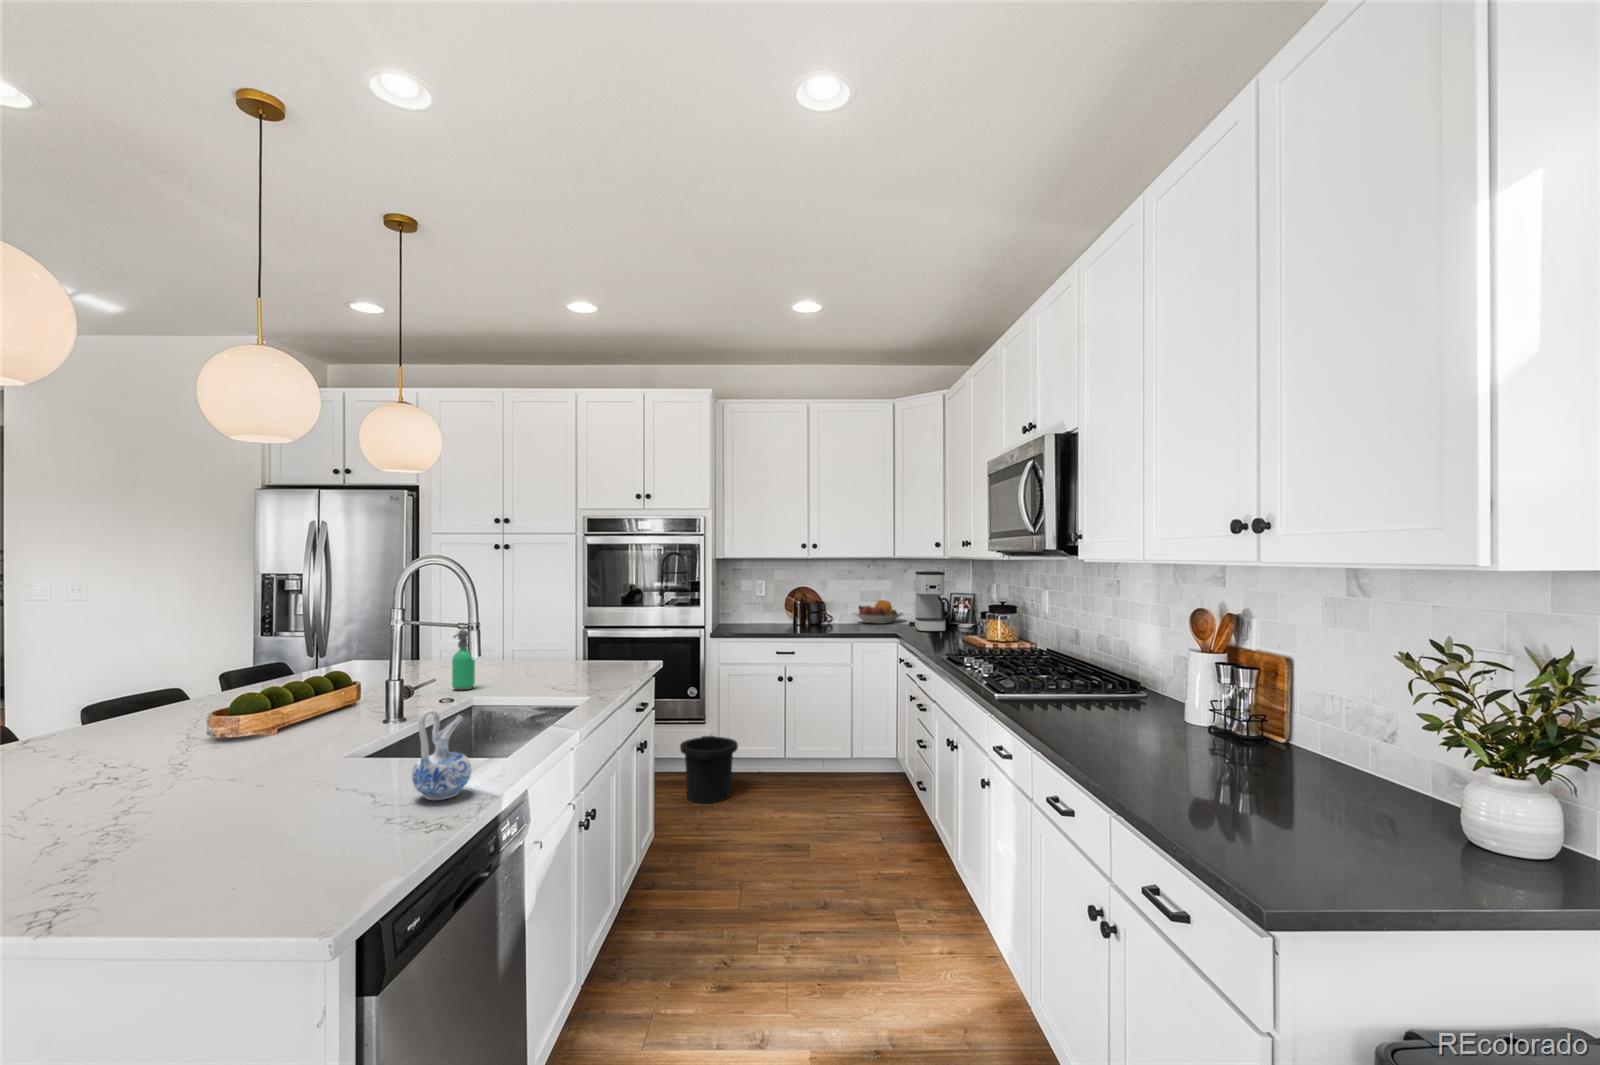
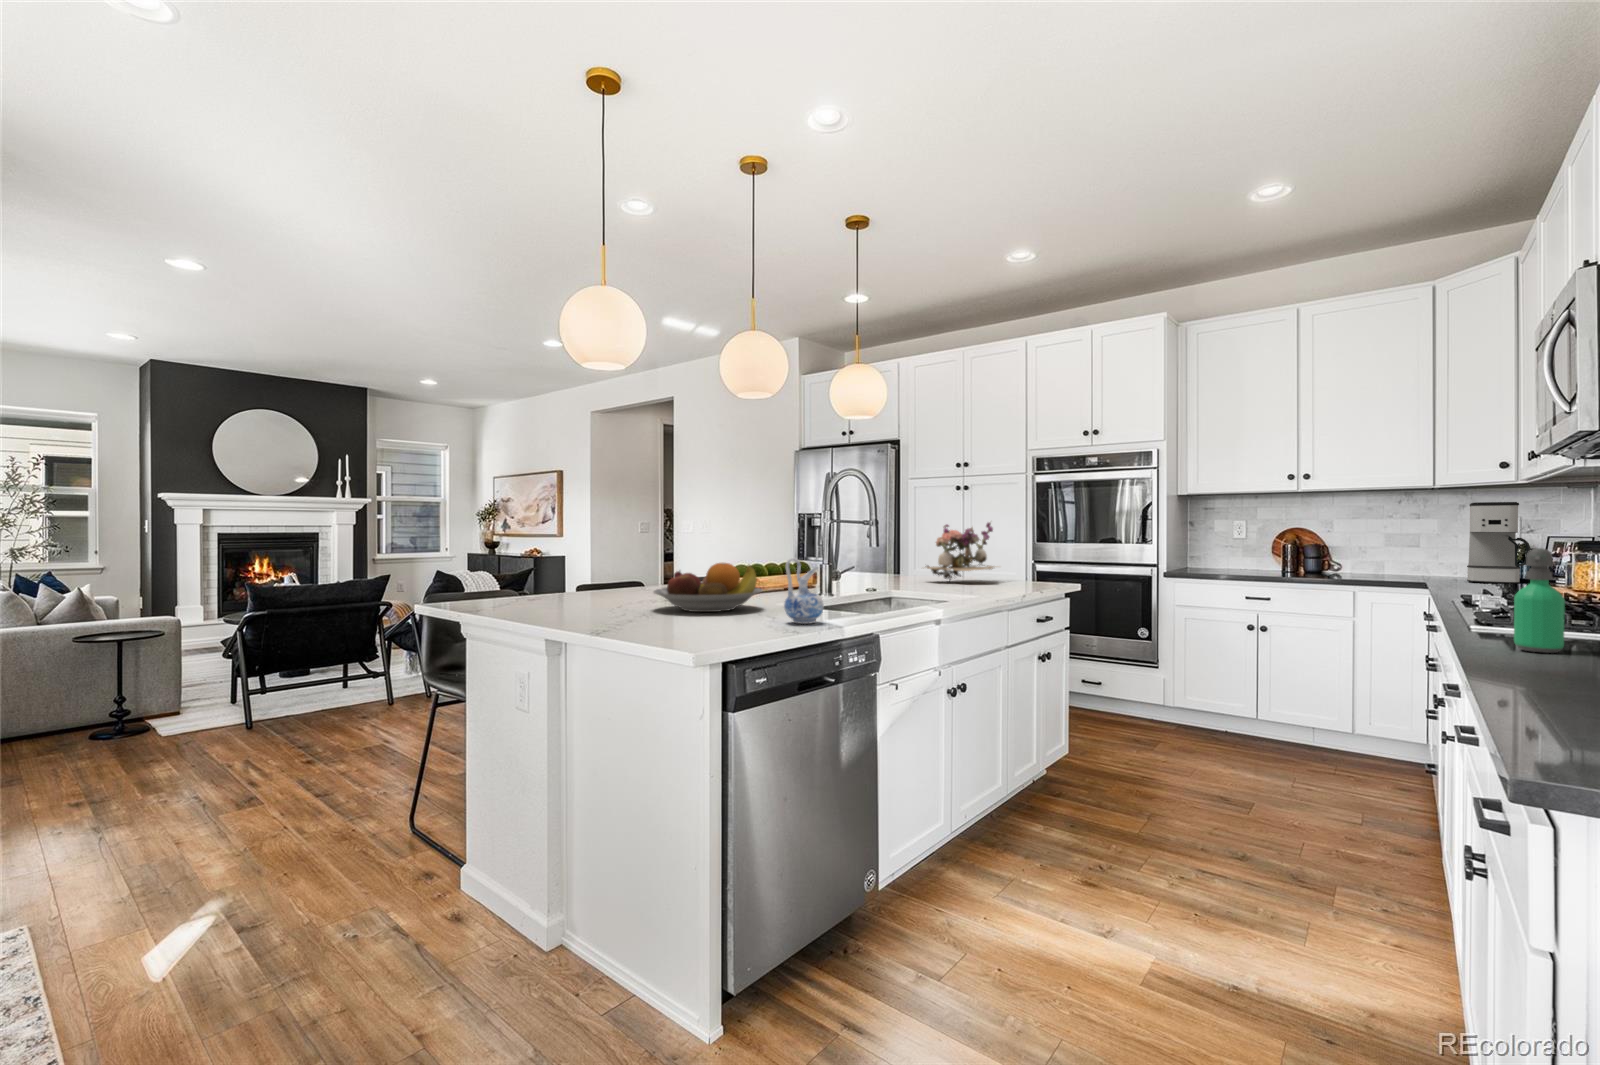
flower arrangement: none [484,594,576,667] -> present [927,522,994,580]
fruit bowl: present [854,600,903,624] -> present [654,563,762,612]
soap dispenser: present [452,629,475,690] -> present [1514,548,1565,653]
trash can: present [680,736,738,803] -> none [1123,680,1191,748]

